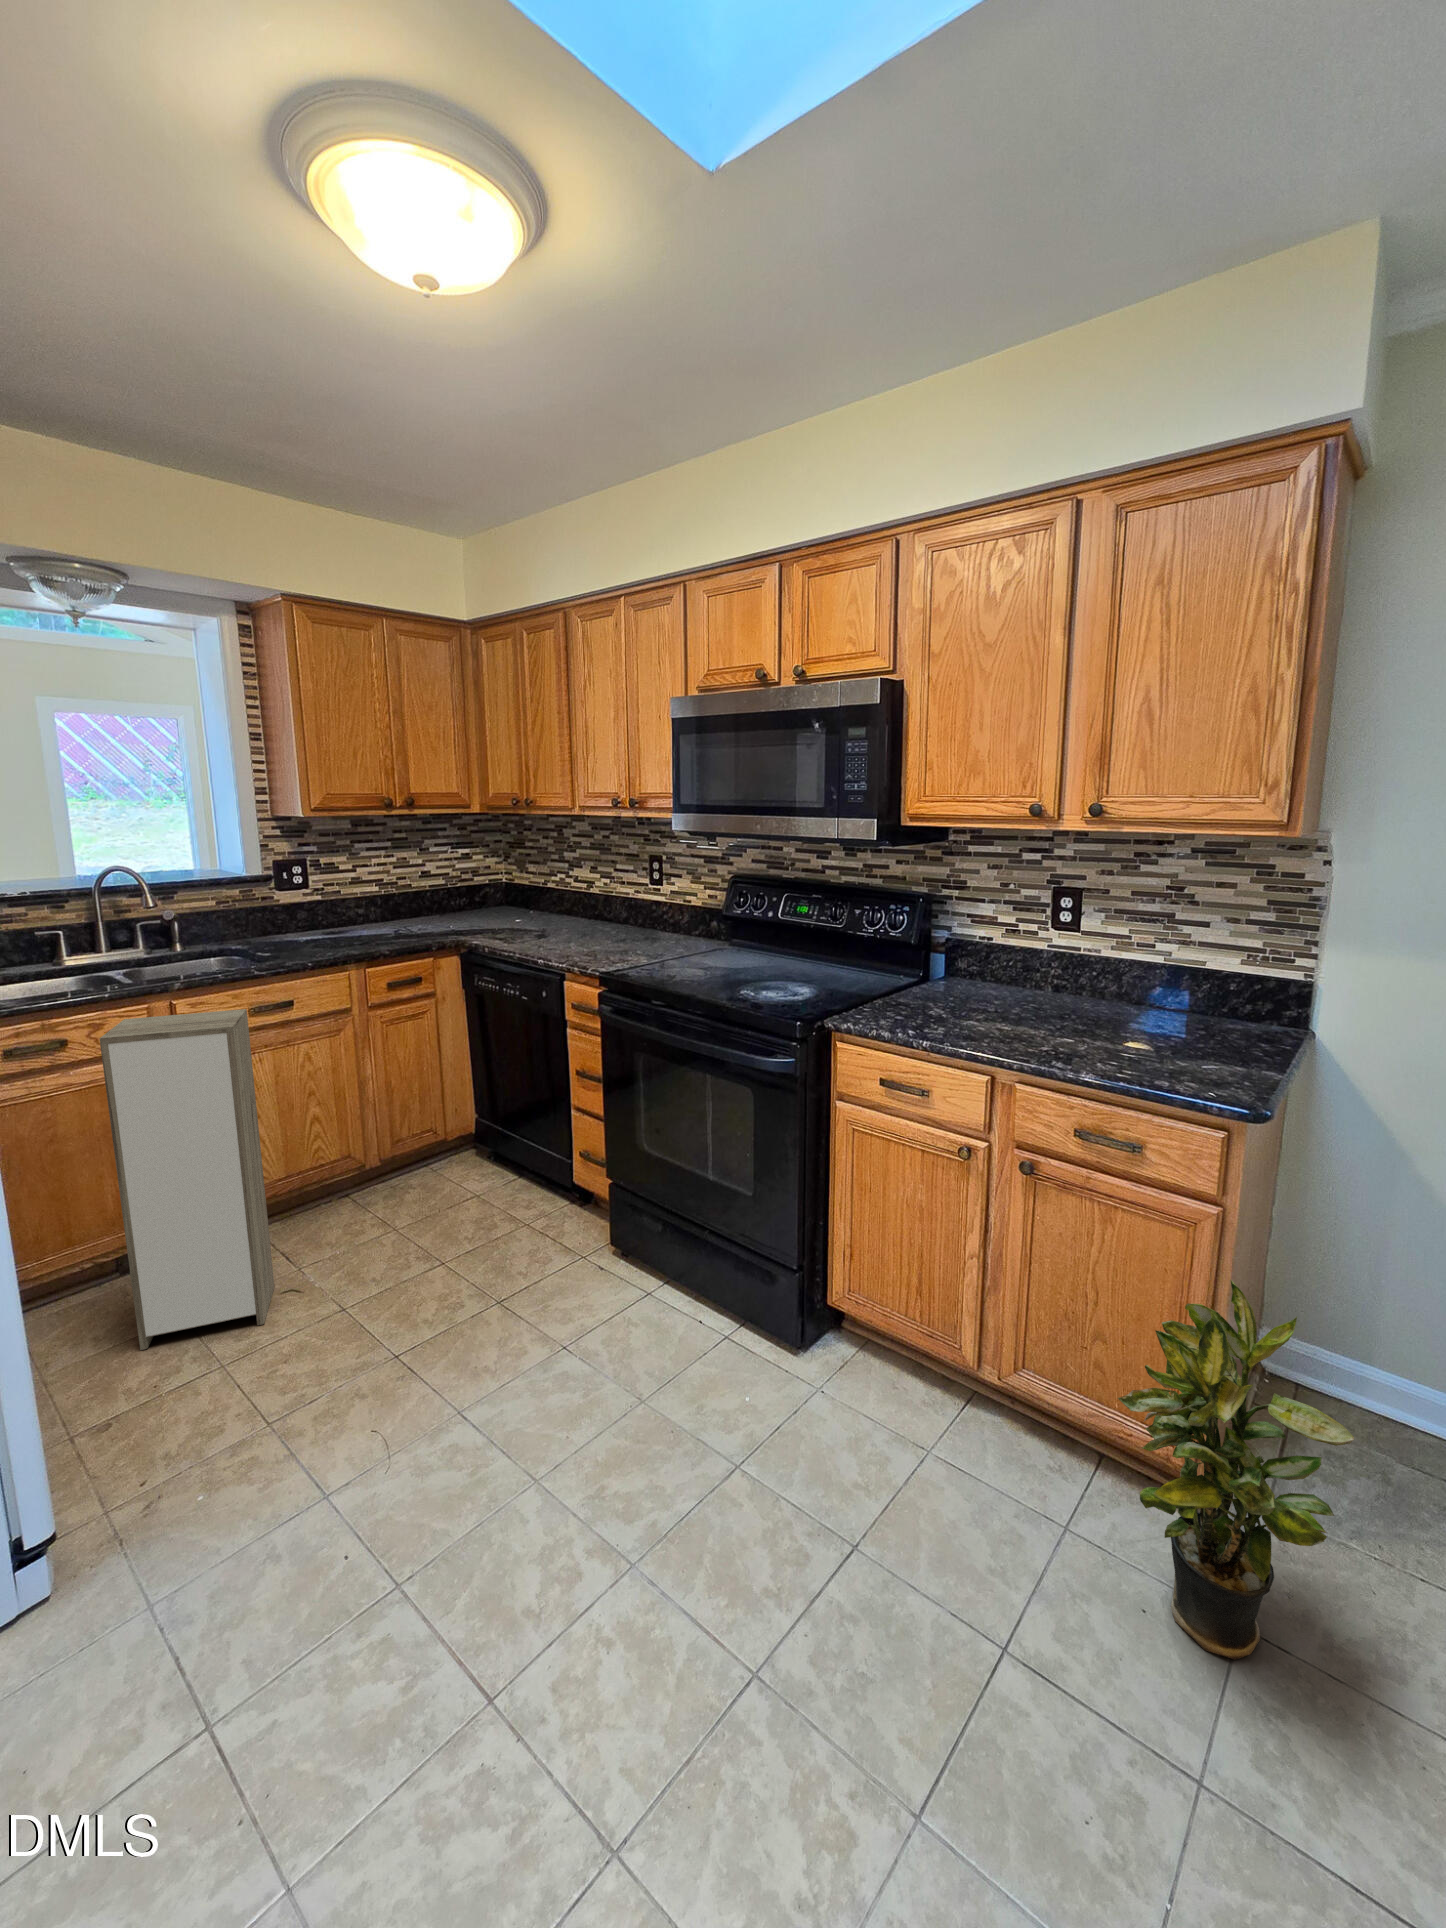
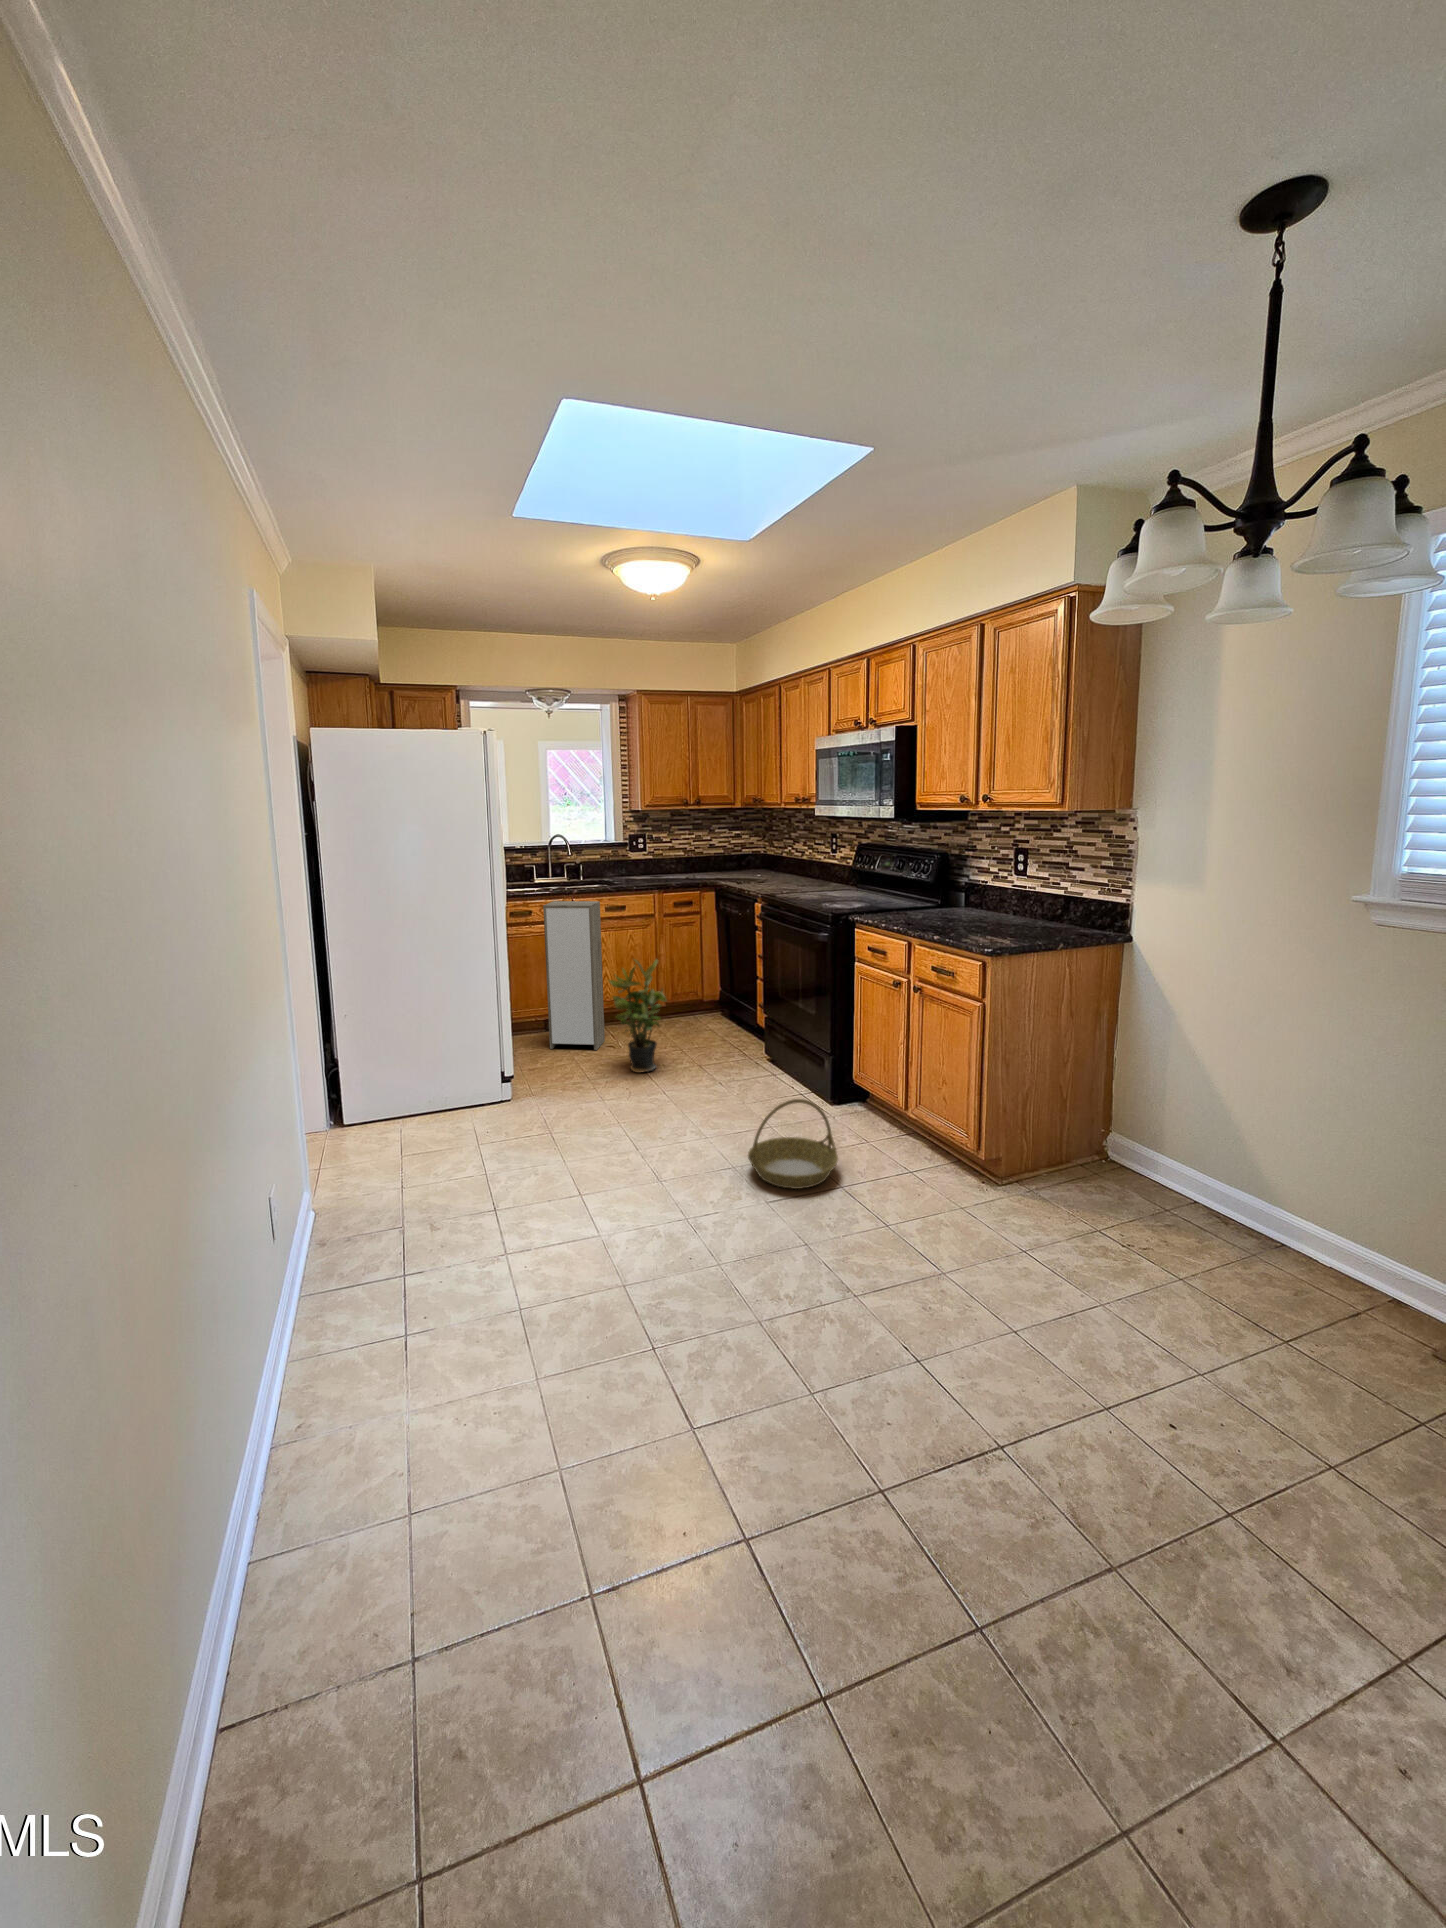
potted plant: present [1118,1280,1354,1660] -> present [608,960,666,1073]
basket: none [810,1489,1023,1759] -> present [748,1099,838,1189]

